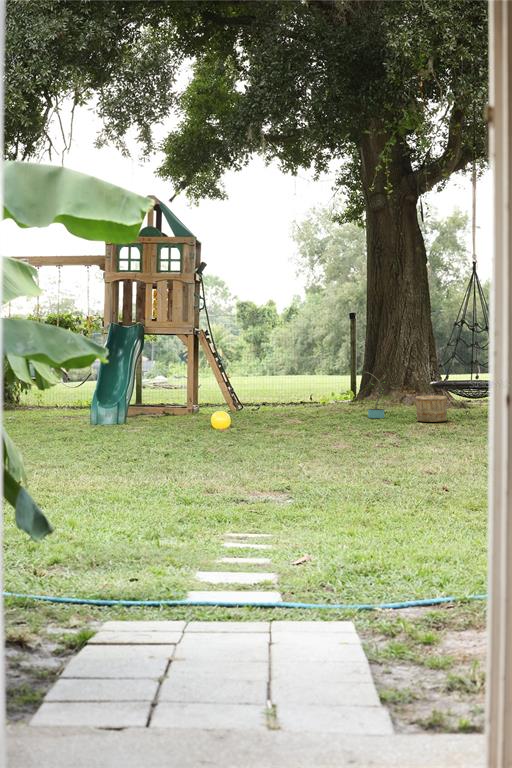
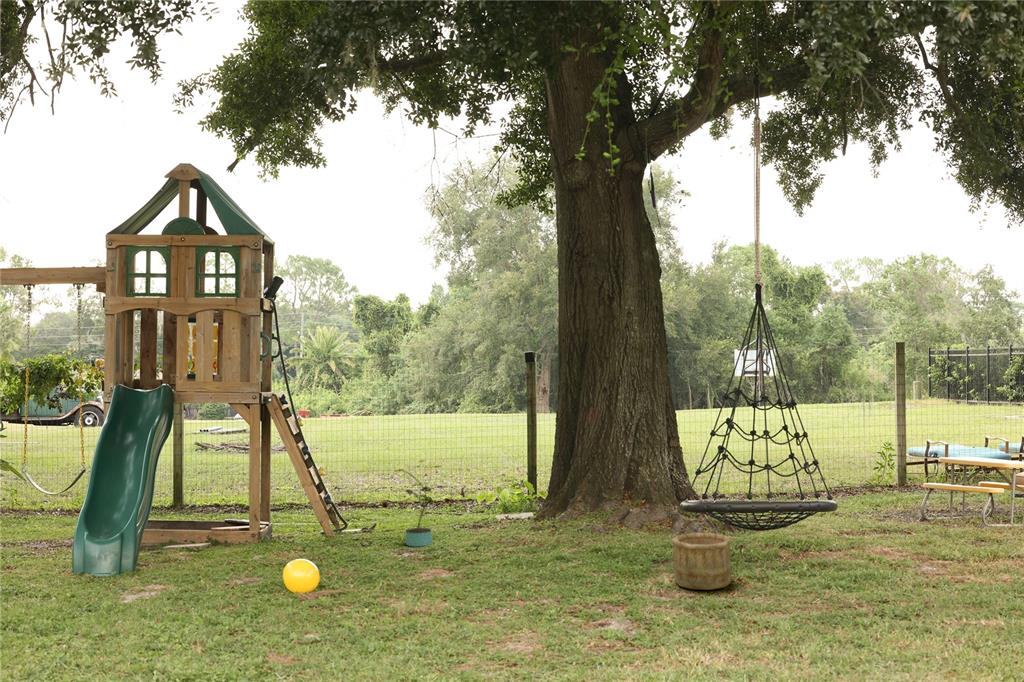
potted plant: present [362,366,392,418] -> present [395,460,441,546]

